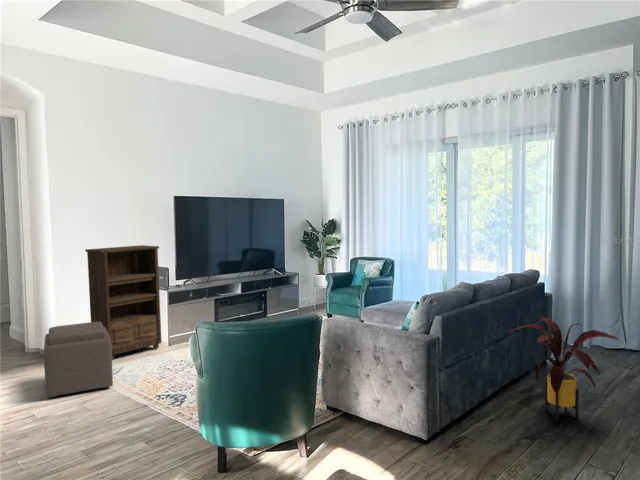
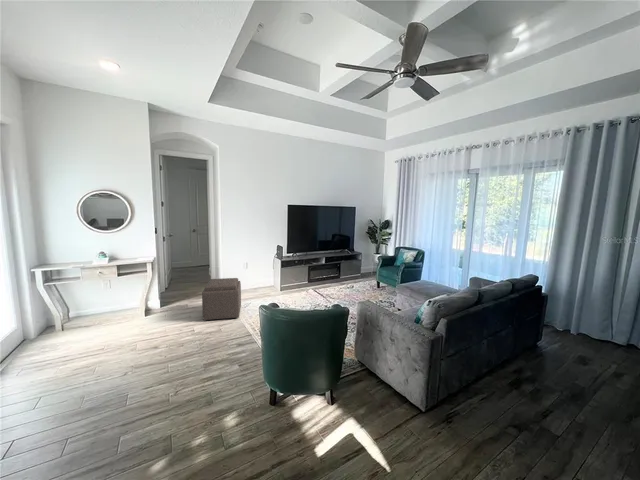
bookshelf: present [85,245,161,360] -> none [236,233,276,298]
house plant: present [508,316,619,420] -> none [503,321,617,413]

